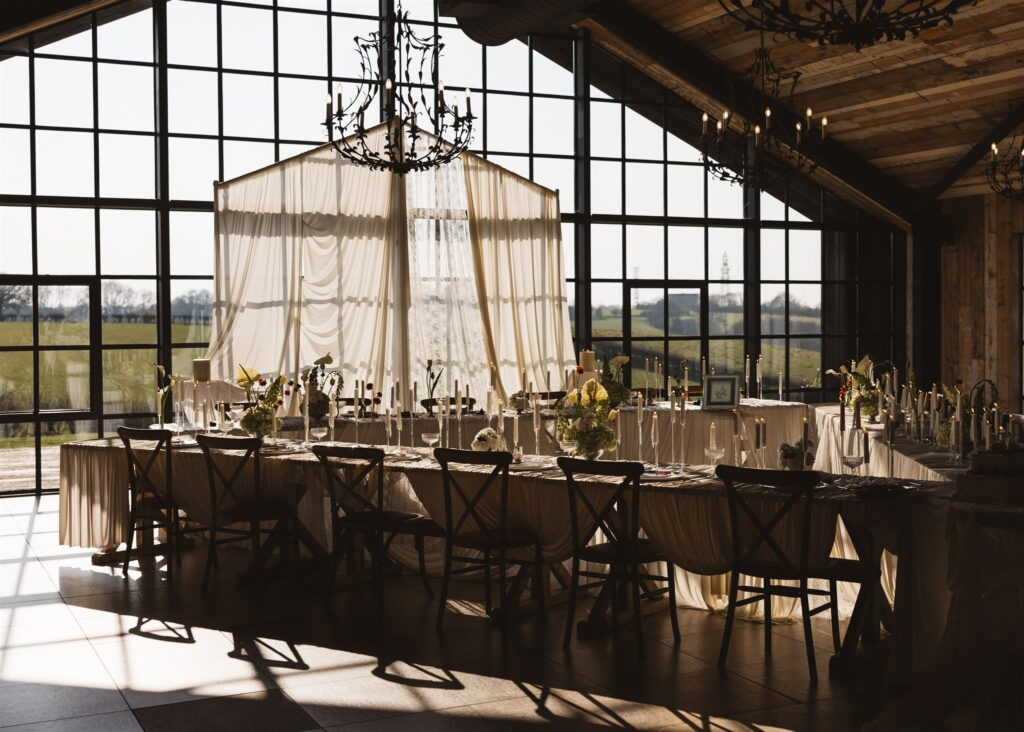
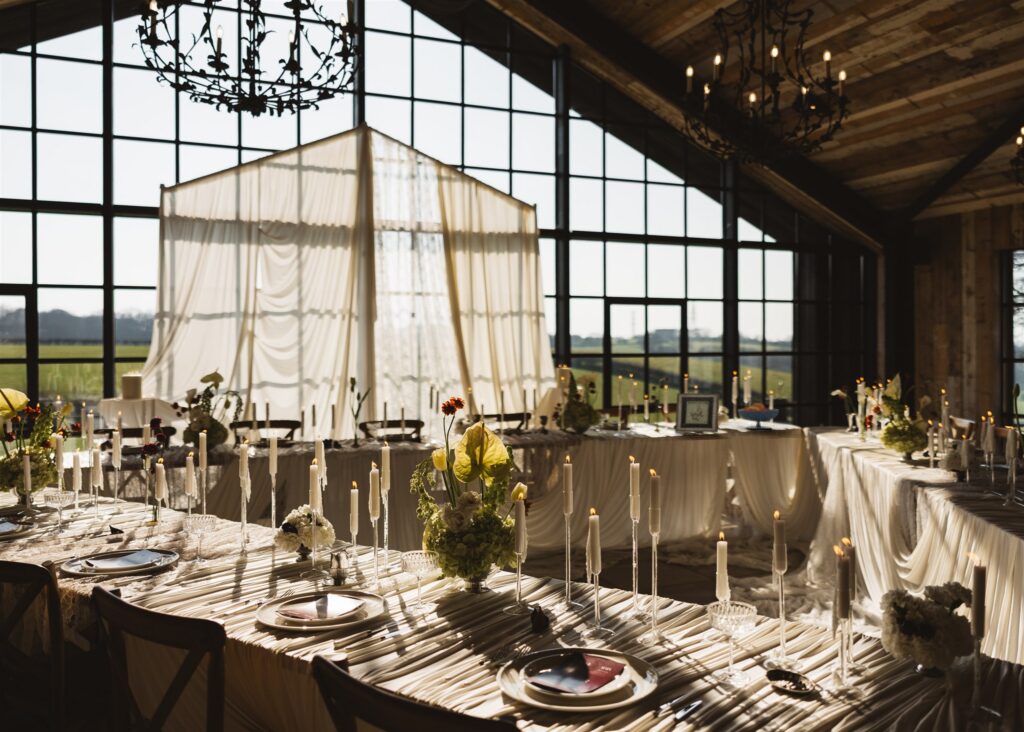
fruit bowl: none [757,383,794,406] -> present [738,403,779,429]

